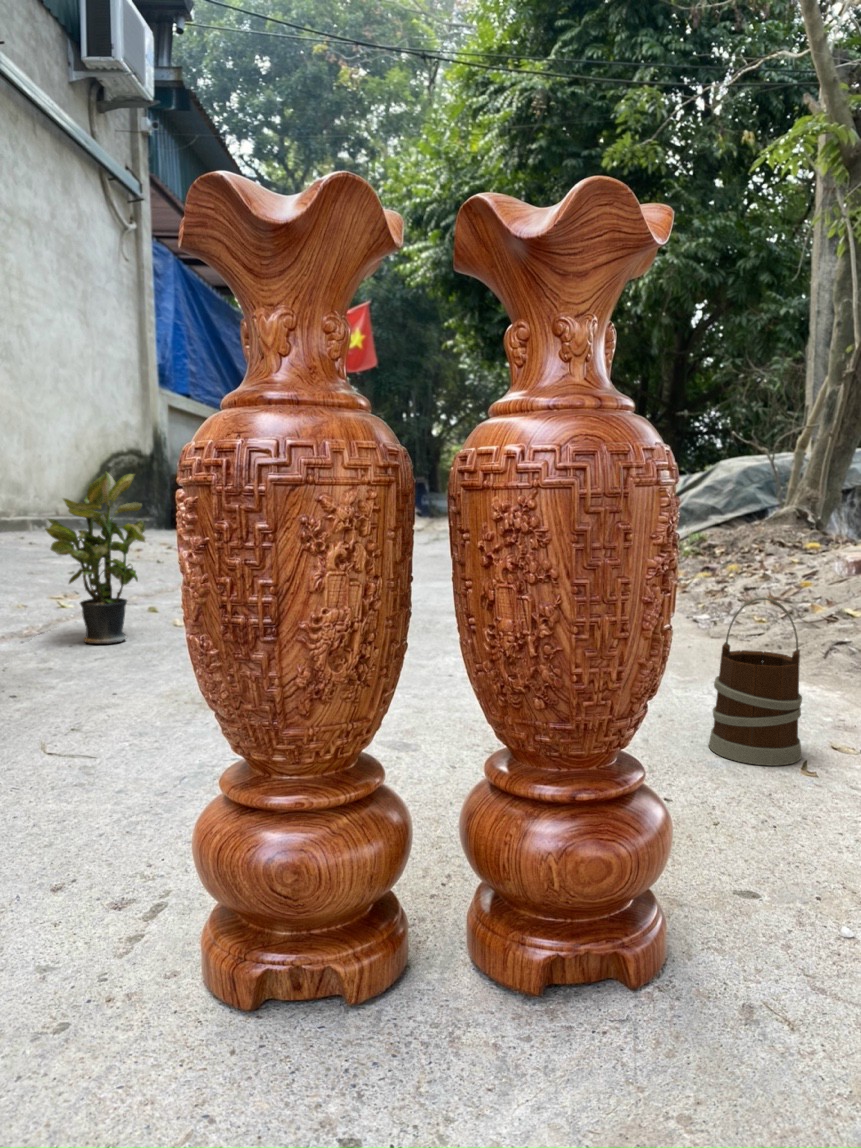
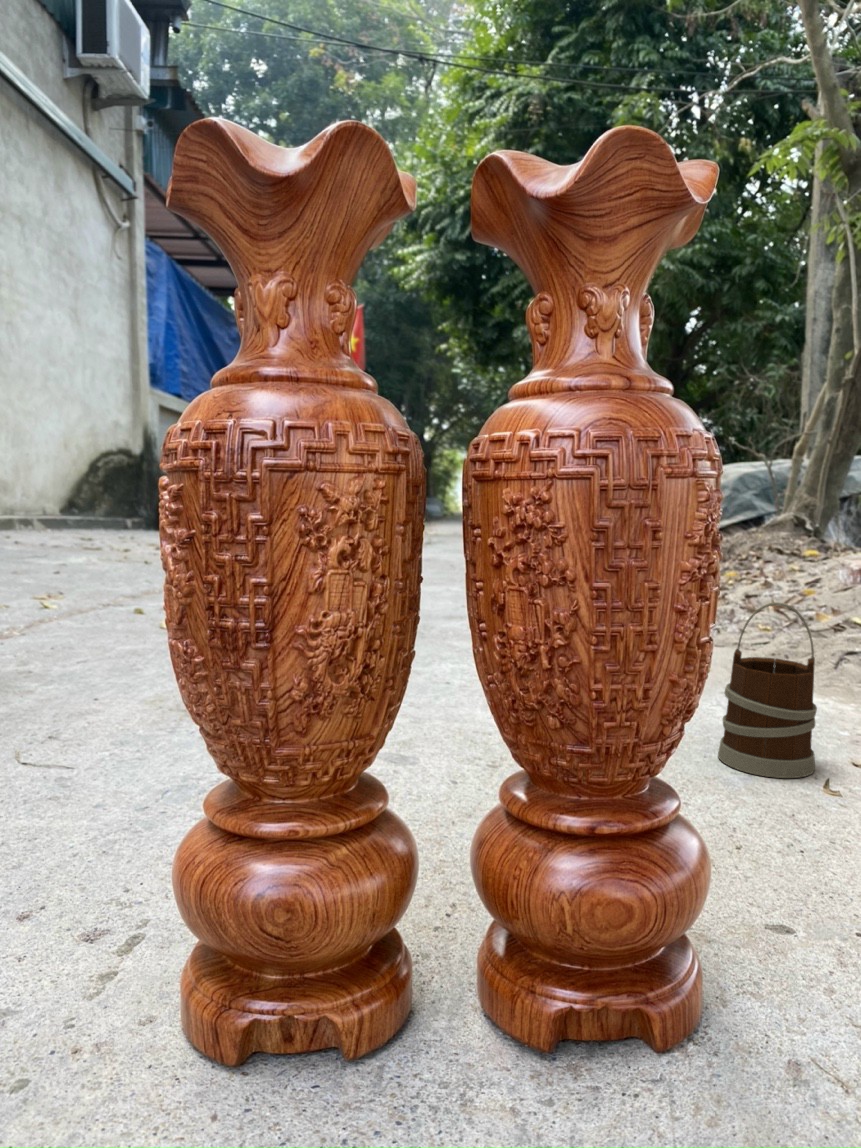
potted plant: present [45,472,145,644] -> none [31,465,136,642]

